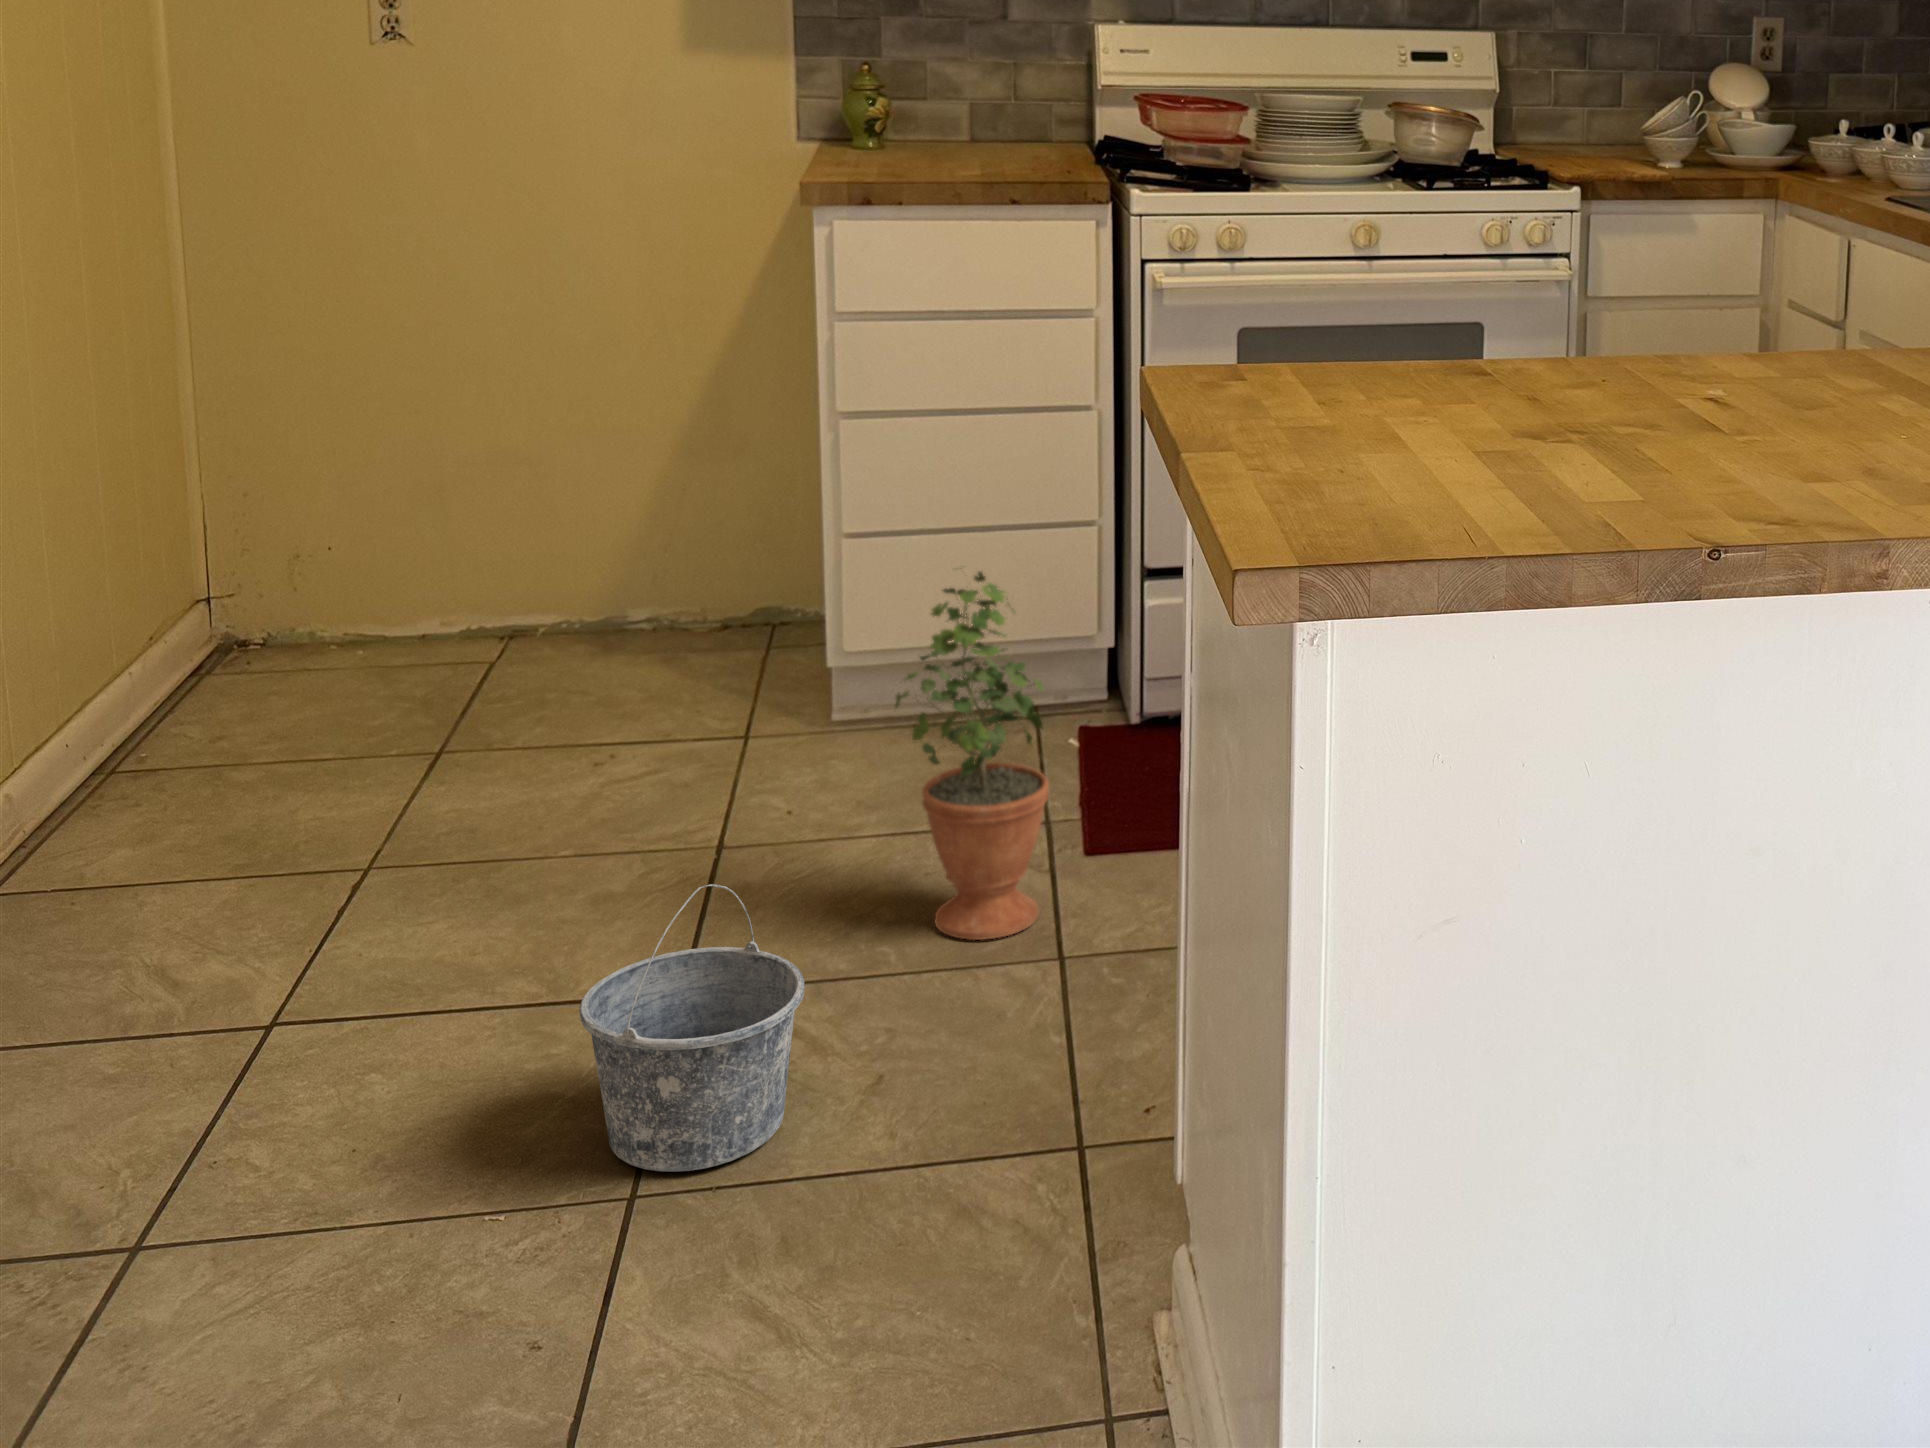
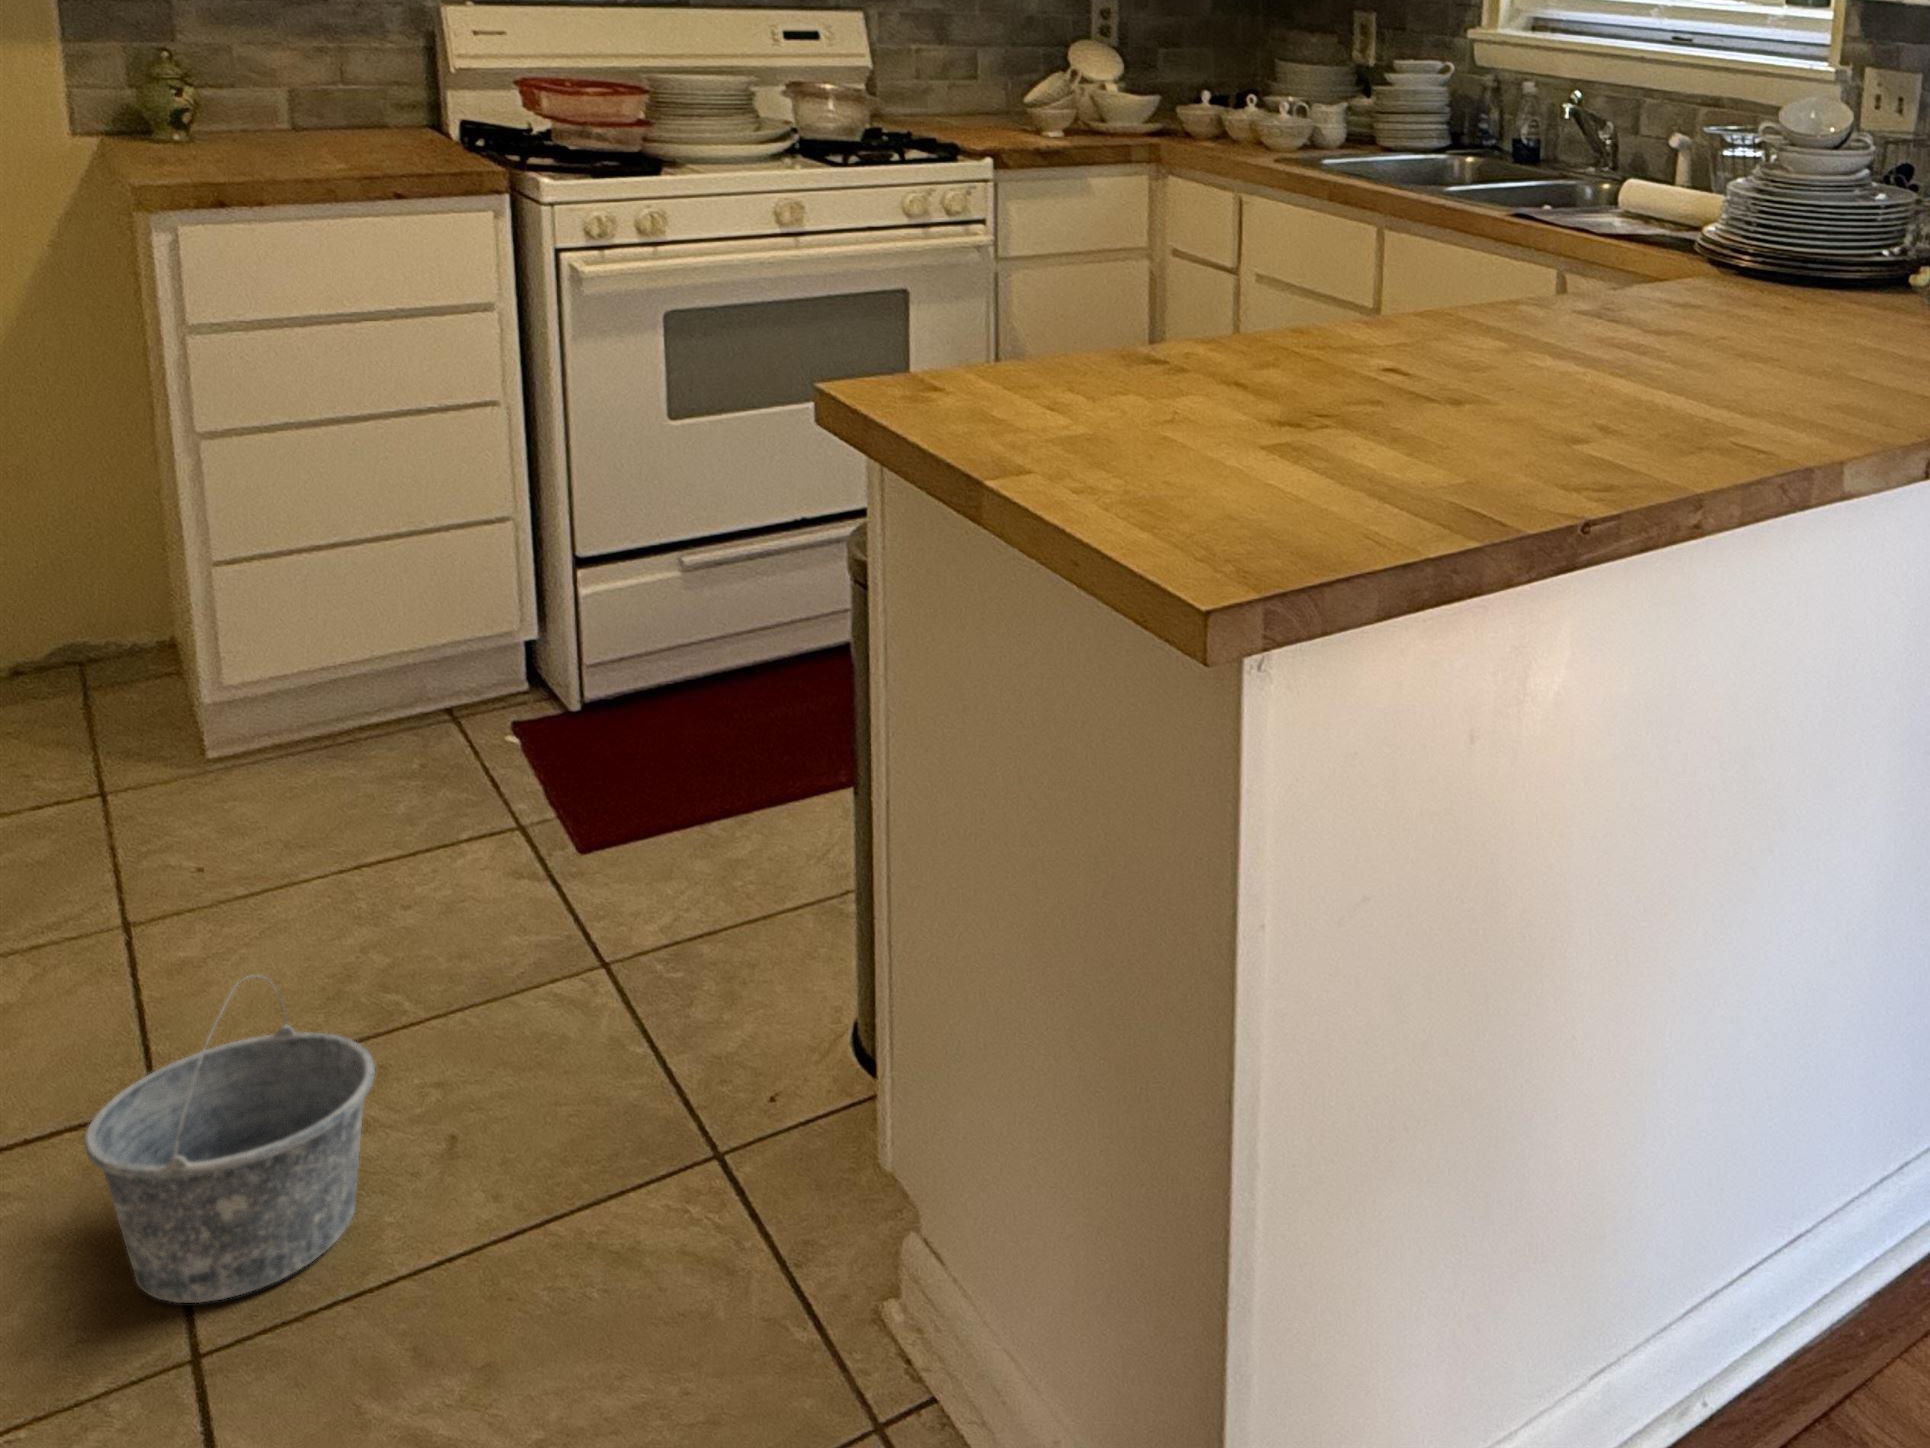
potted plant: present [895,568,1049,940] -> none [382,584,563,964]

